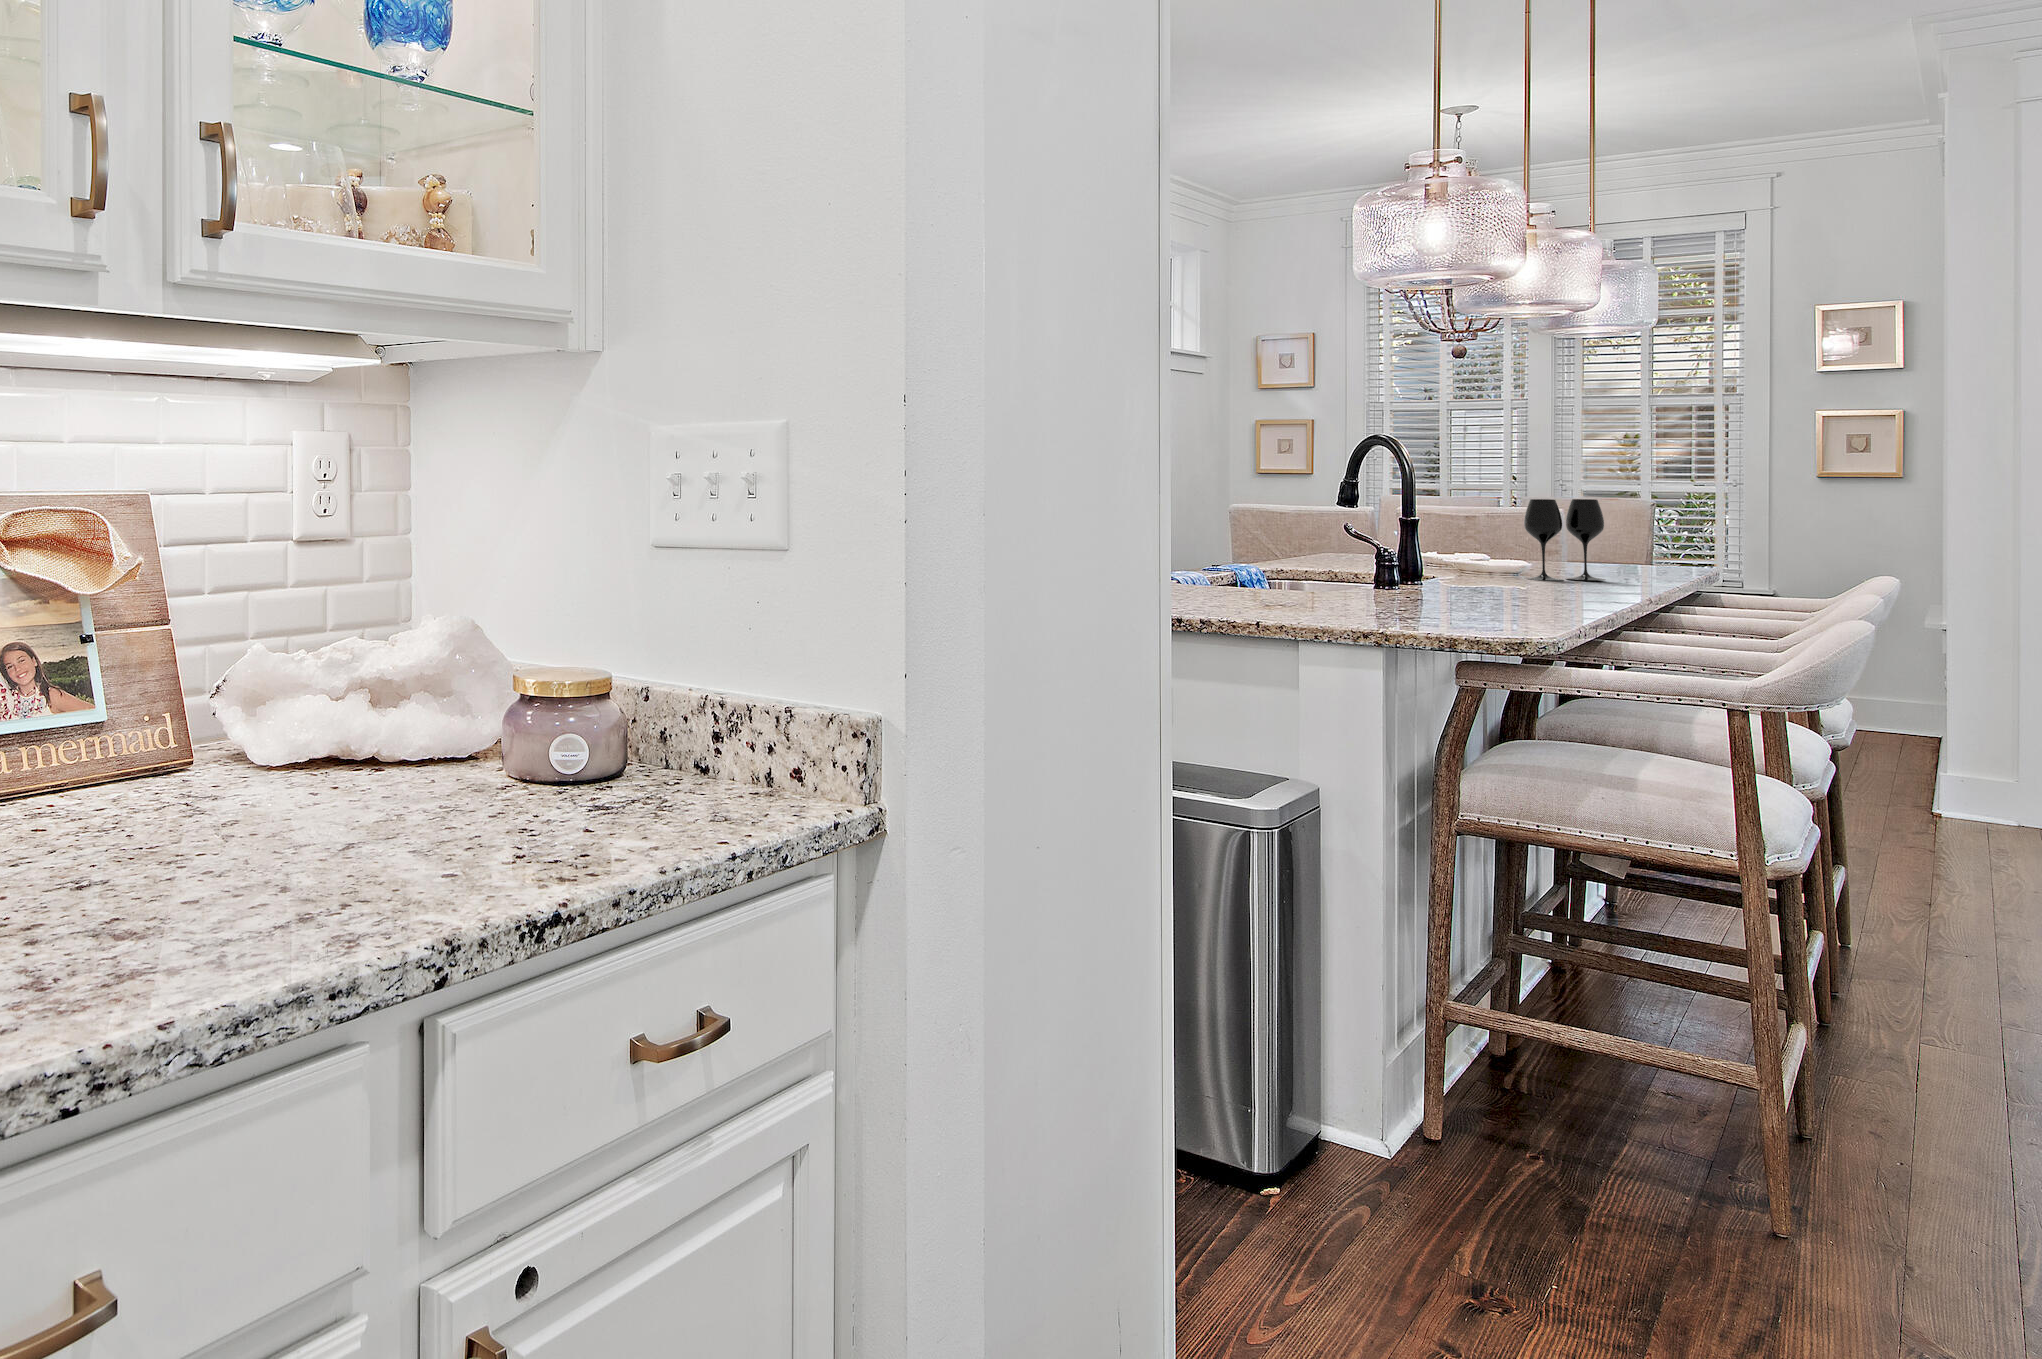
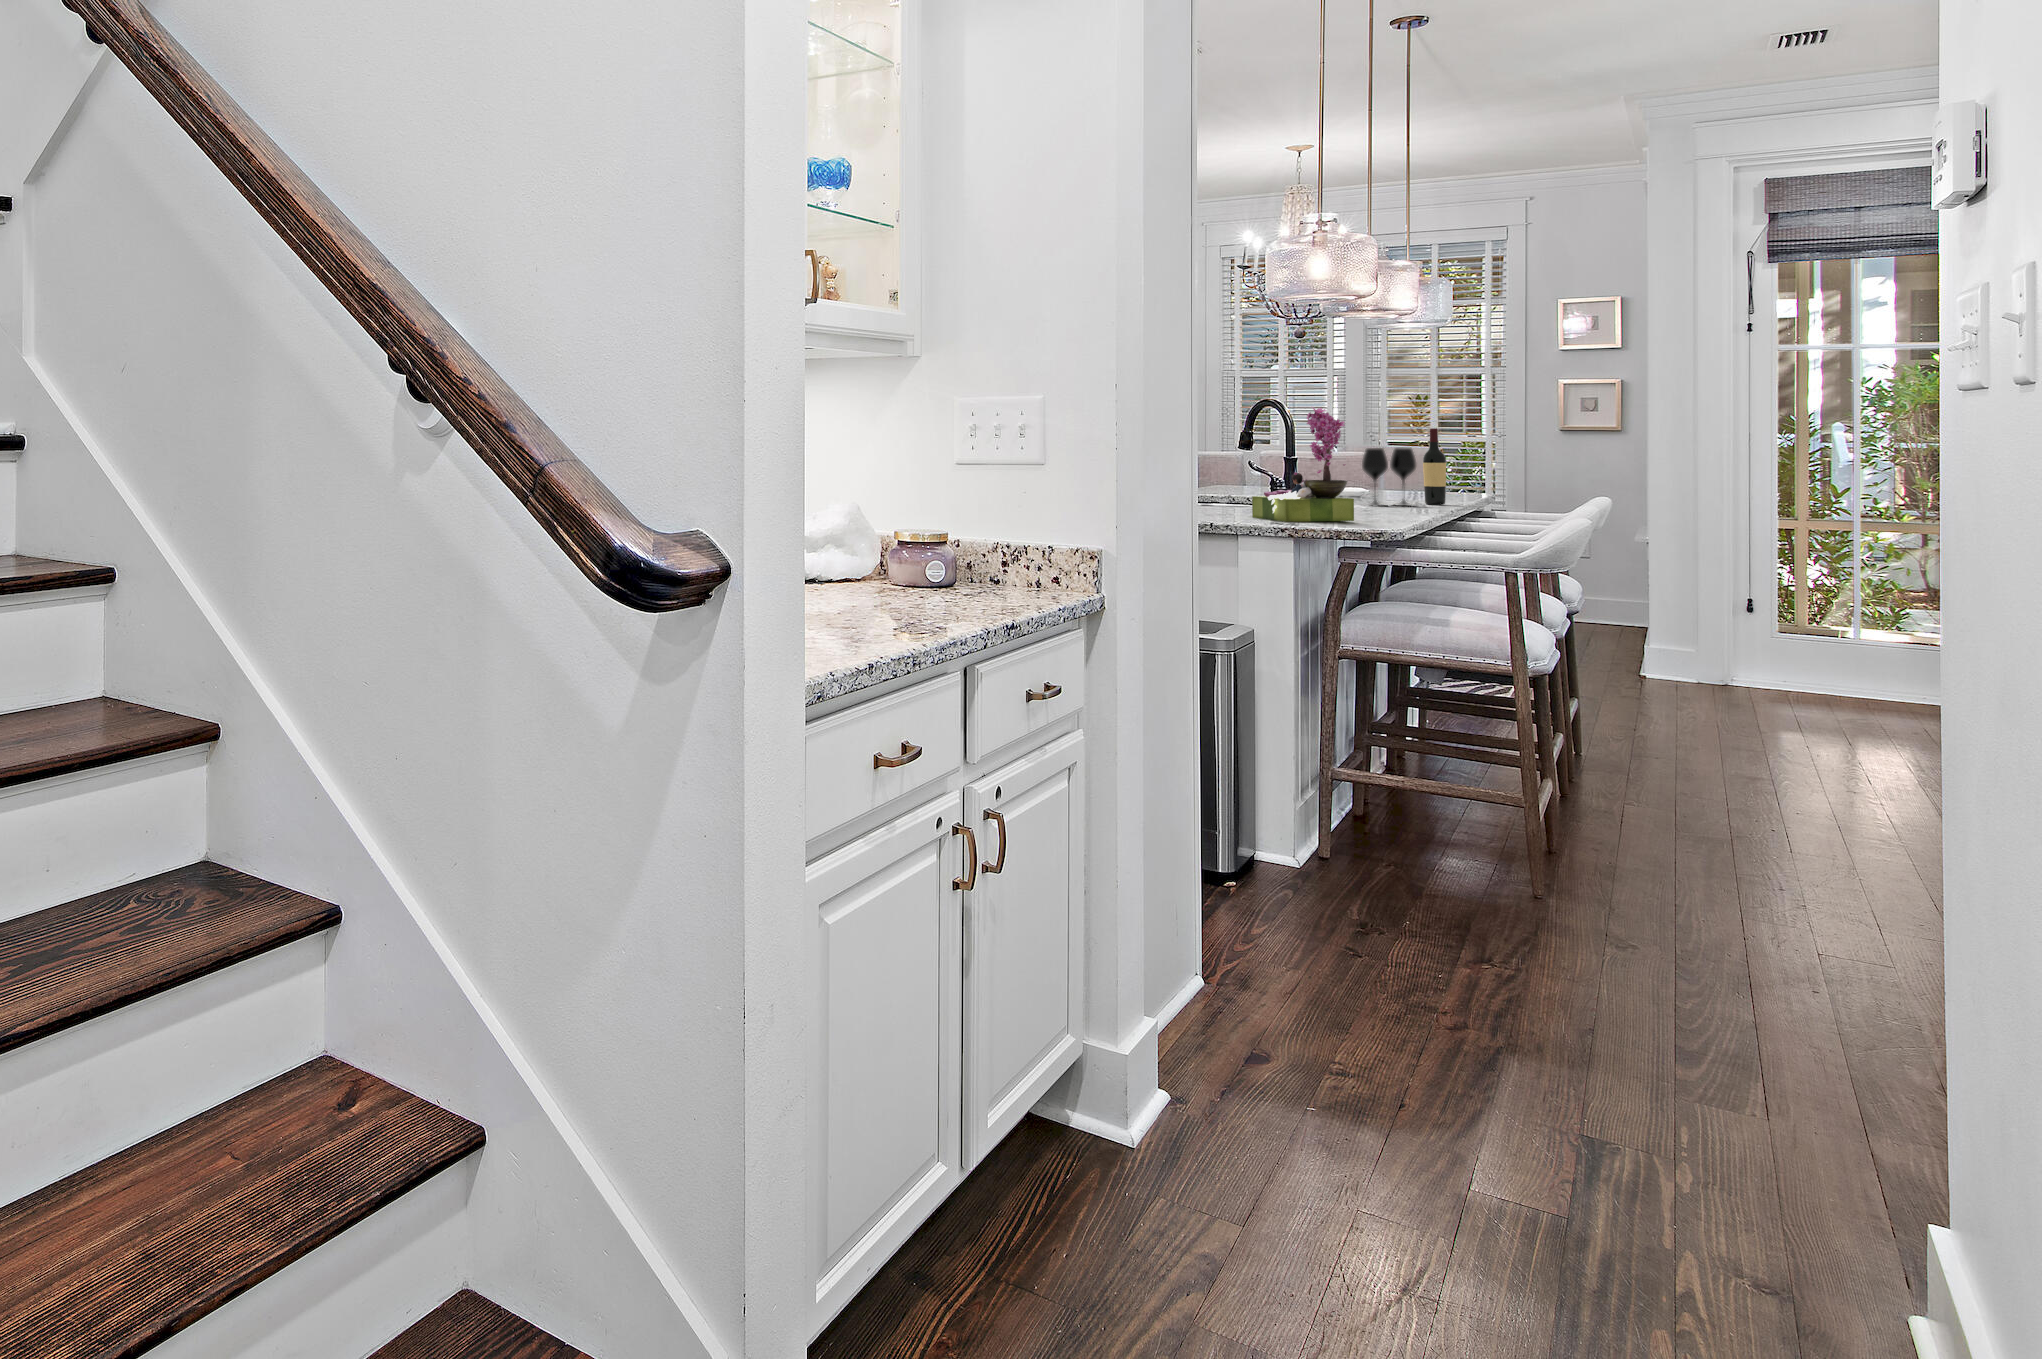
flower arrangement: none [1341,440,1492,612] -> present [1252,407,1354,522]
wine bottle: none [1615,473,1649,579] -> present [1423,428,1446,505]

